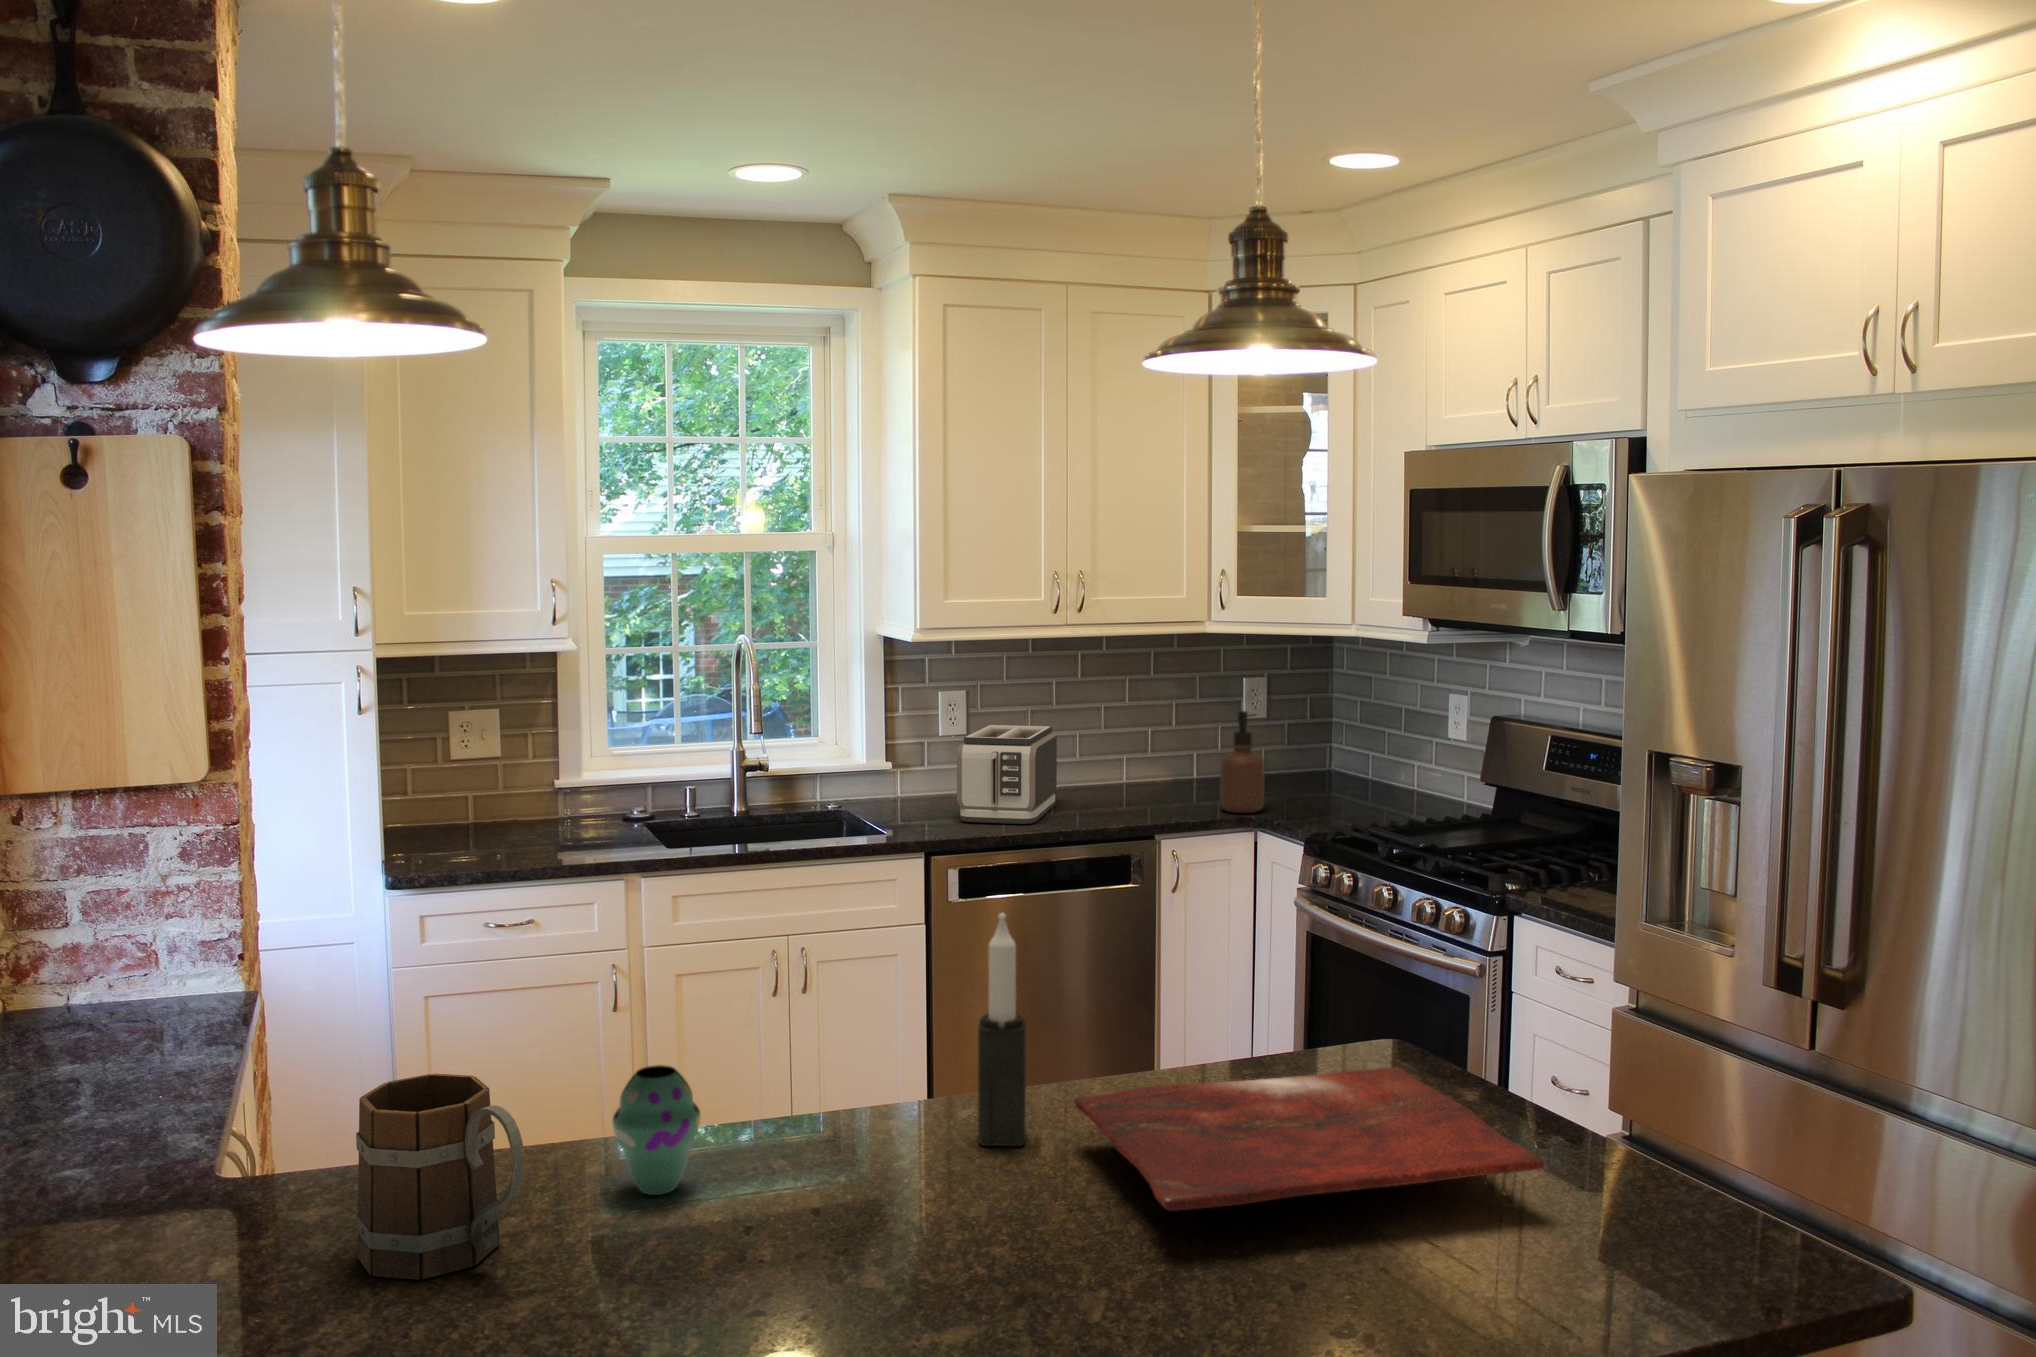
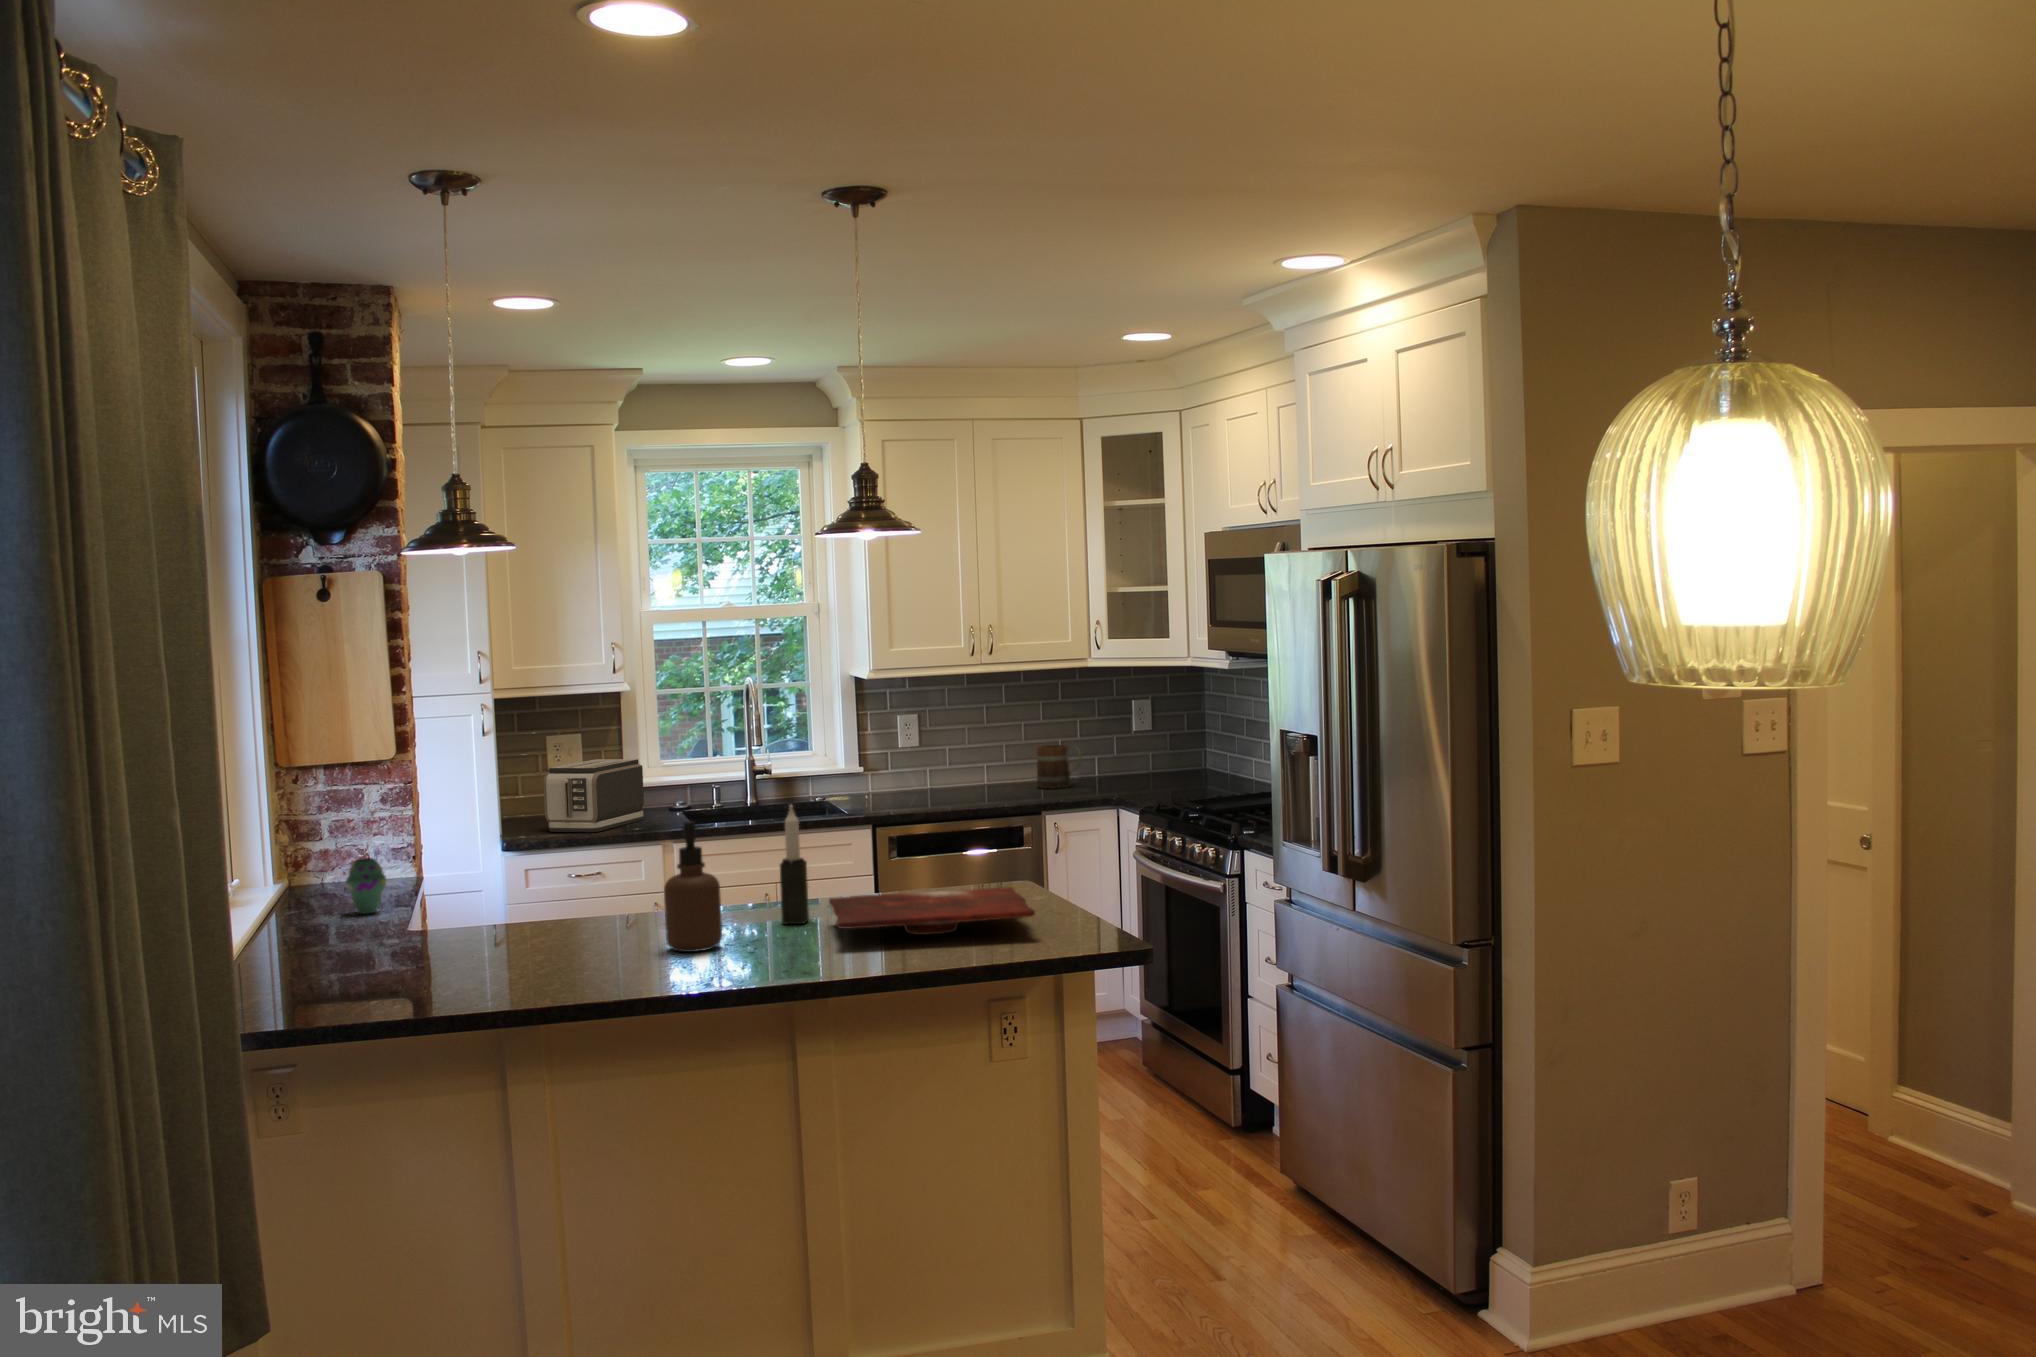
soap dispenser: present [1220,711,1264,813] -> present [664,821,722,952]
toaster: present [957,725,1057,824] -> present [543,759,644,832]
vase: present [613,1065,701,1195] -> present [346,858,386,914]
mug: present [356,1074,524,1280] -> present [1037,745,1081,789]

